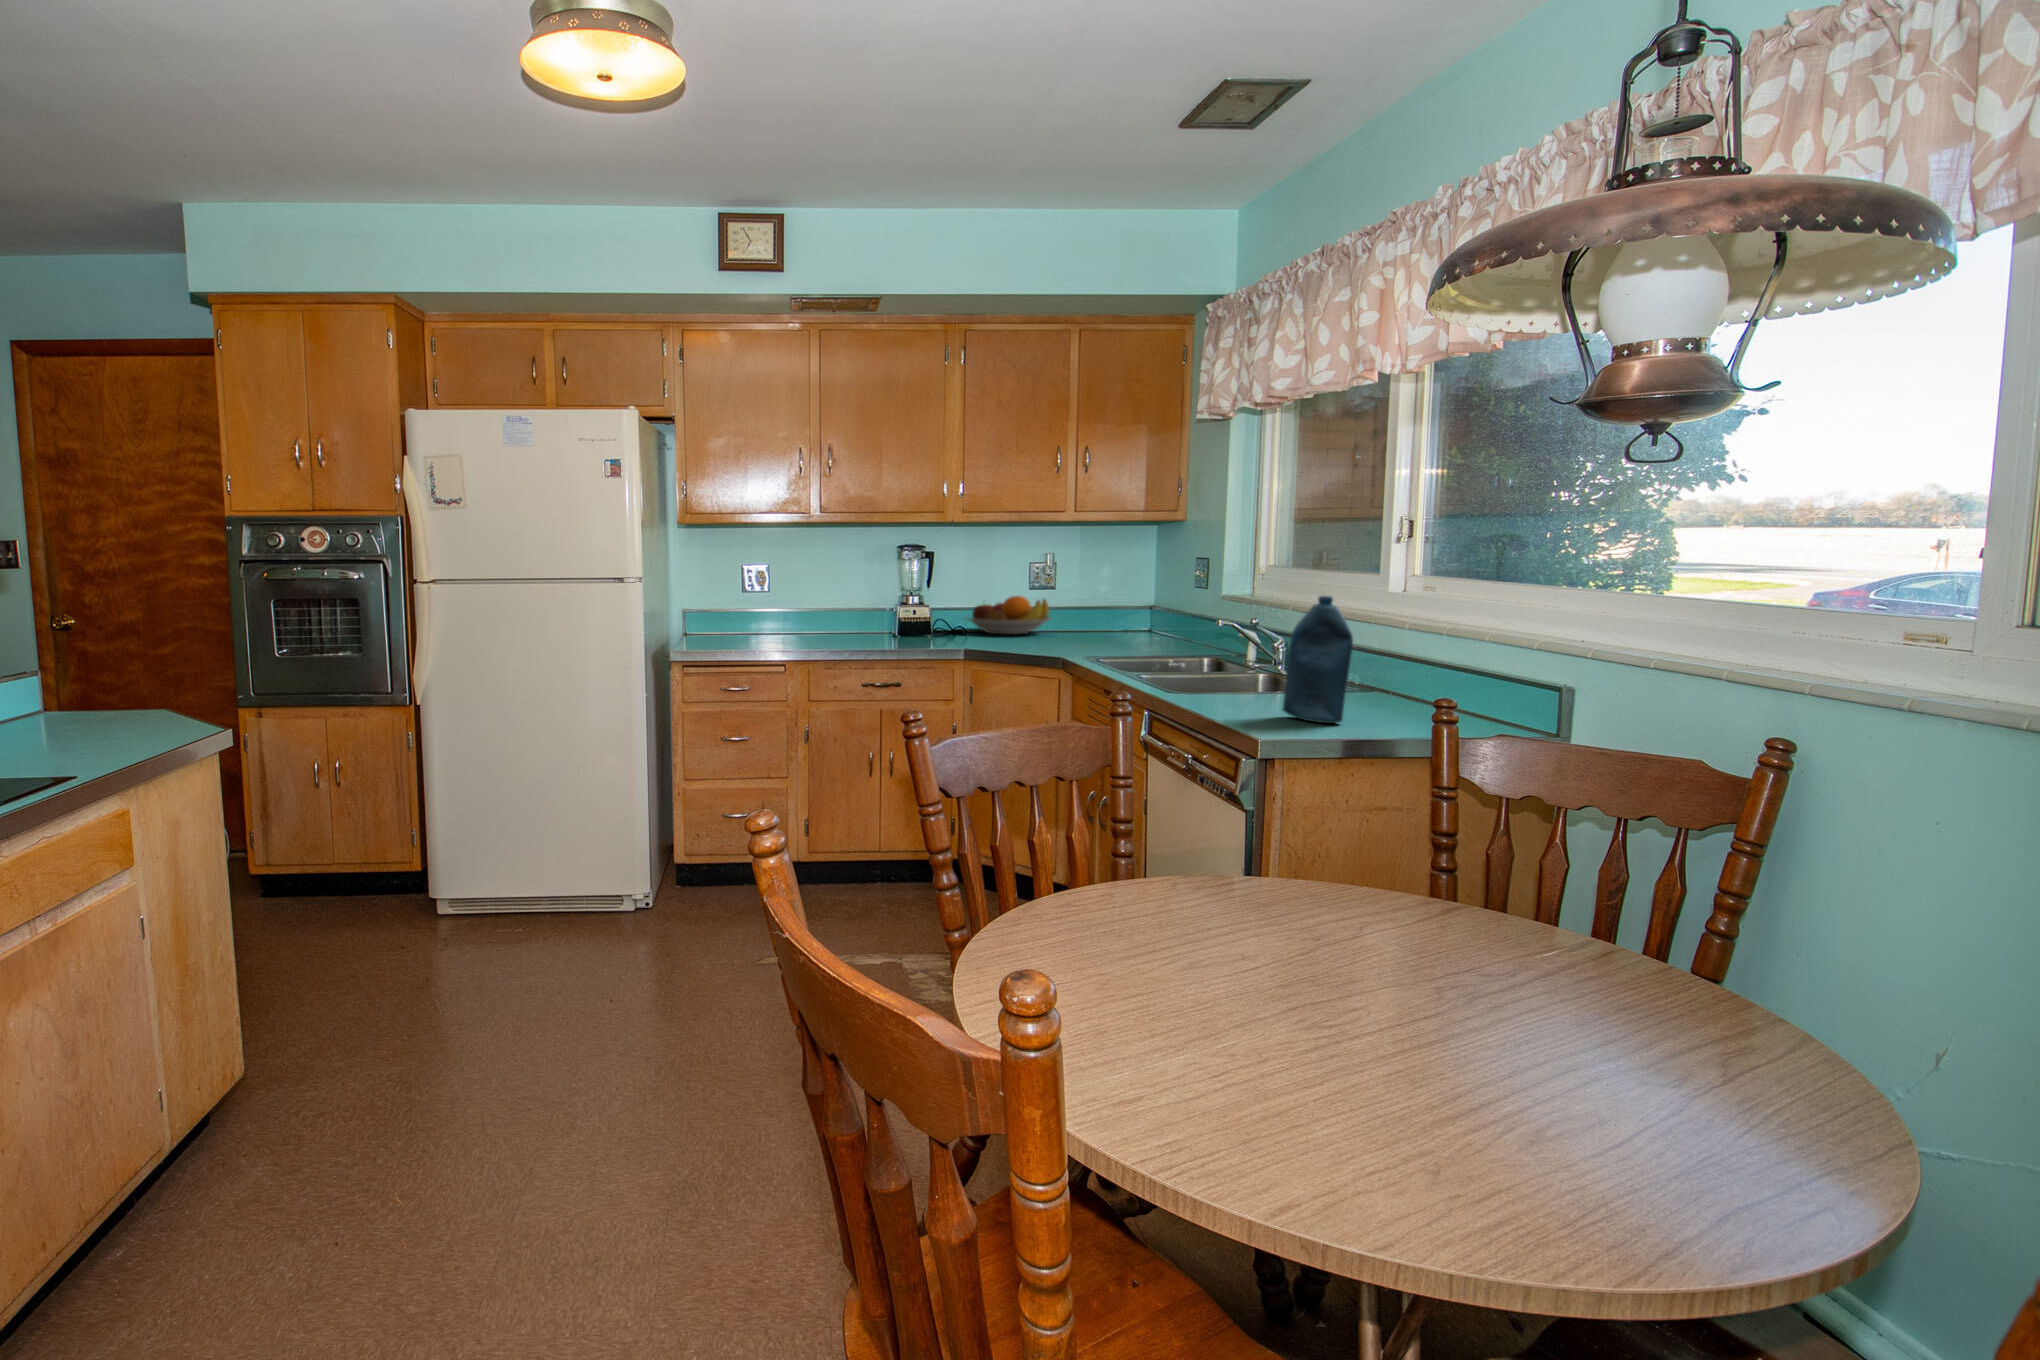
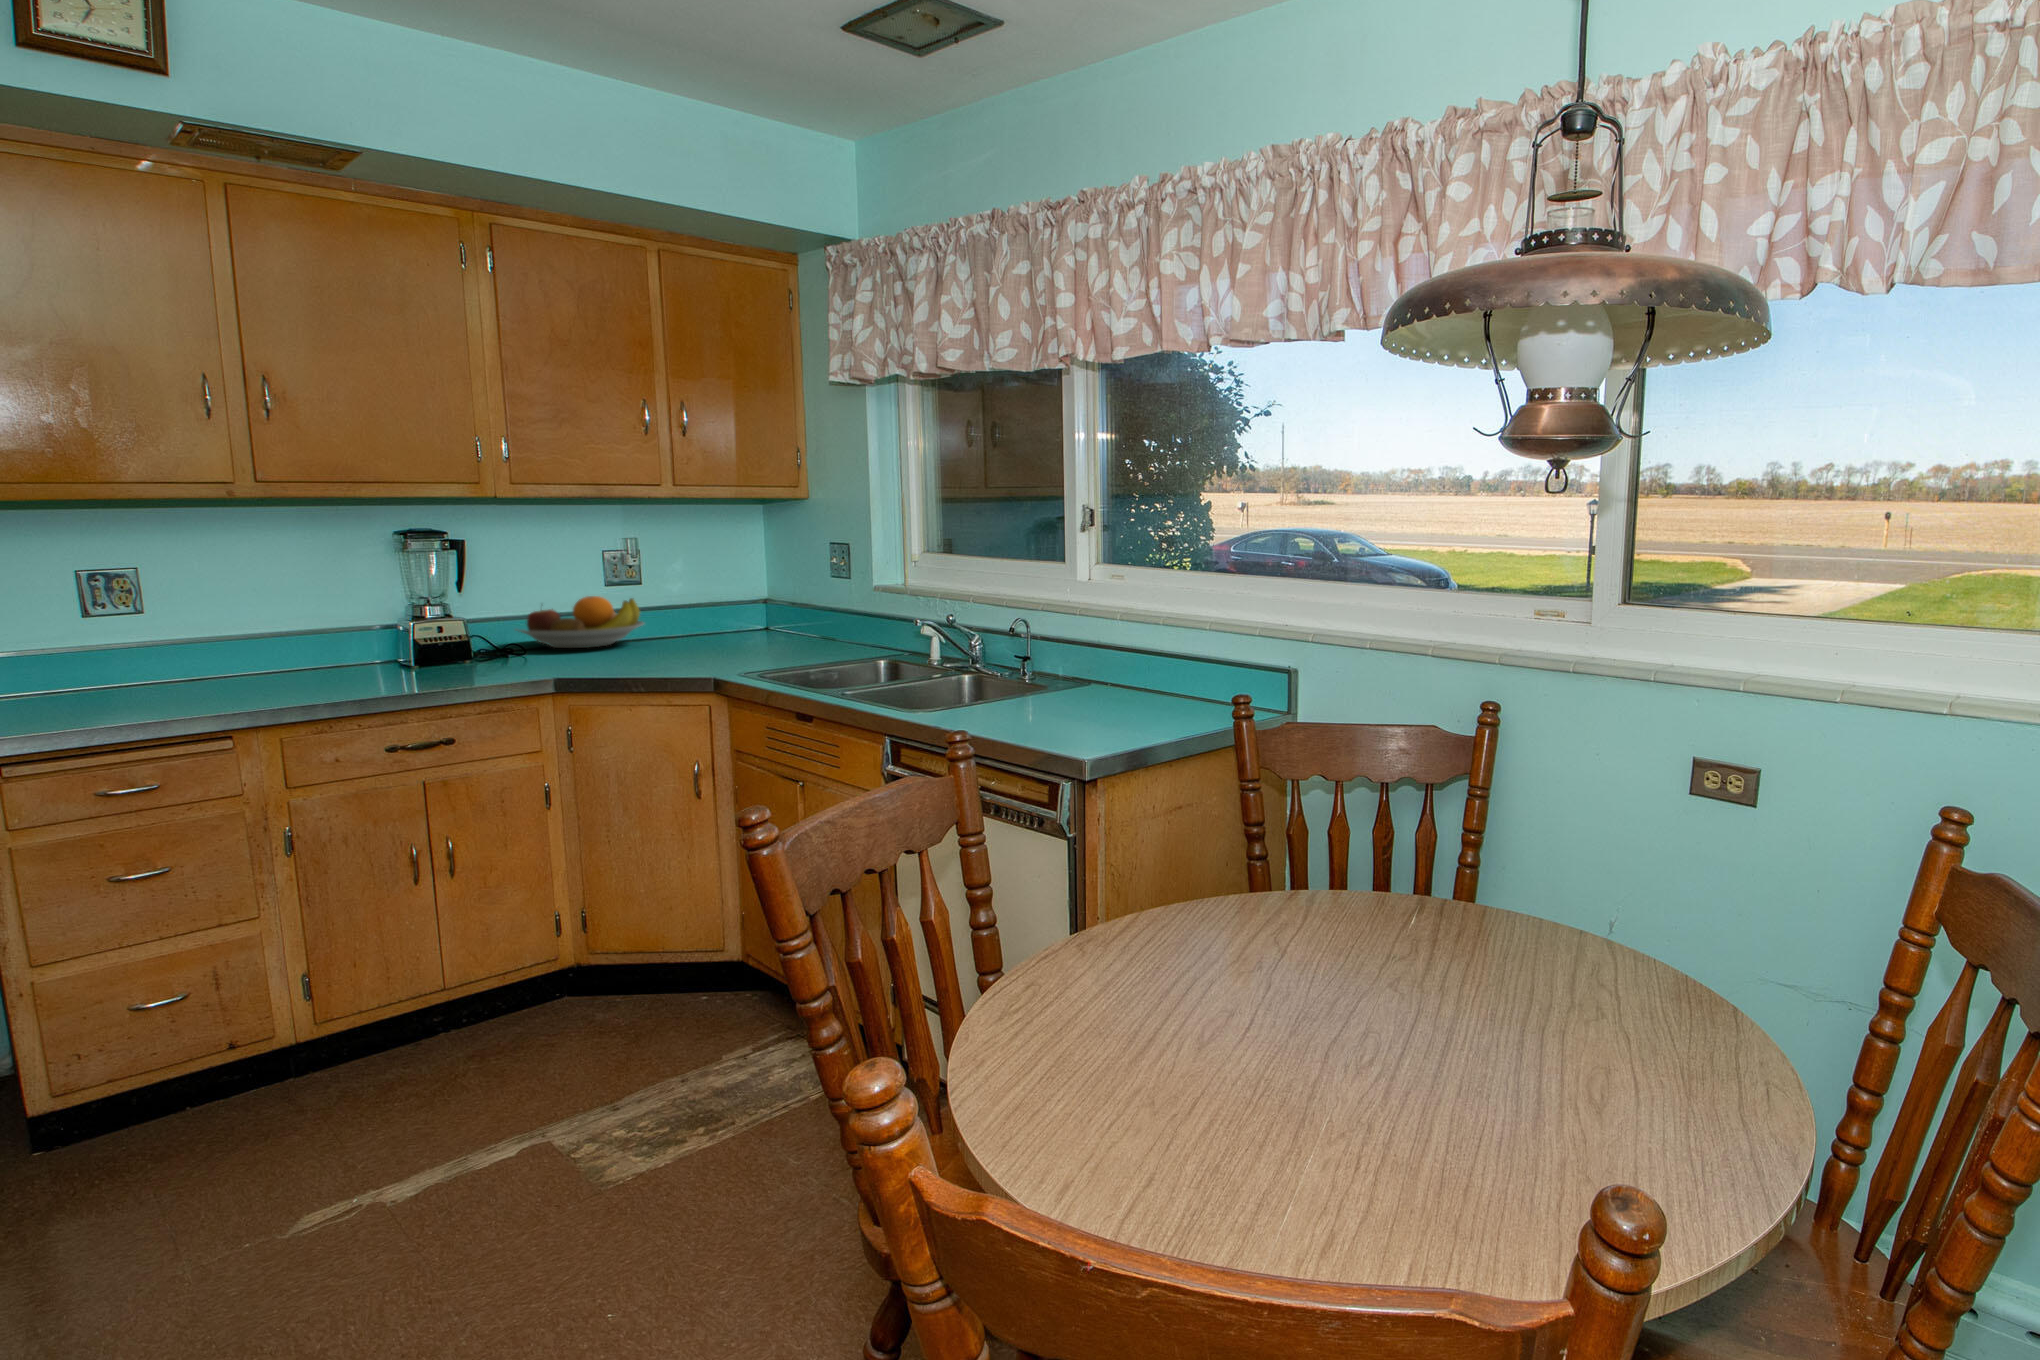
bottle: present [1283,596,1353,723] -> none [1049,596,1117,728]

